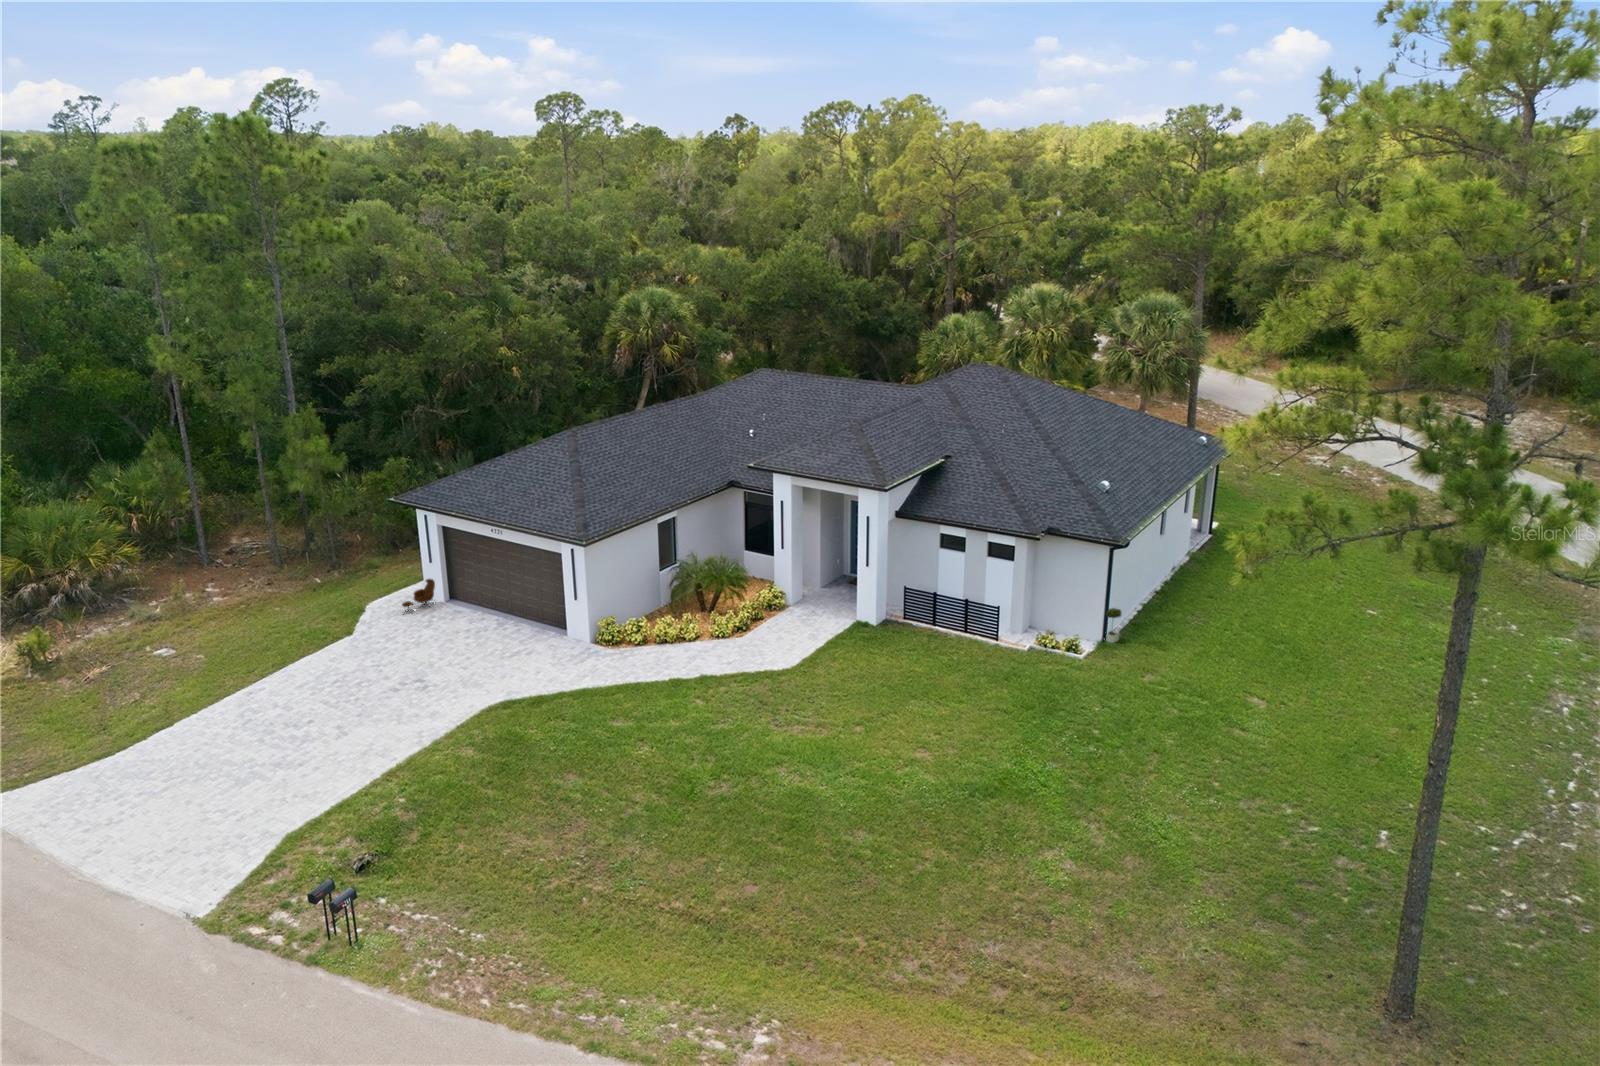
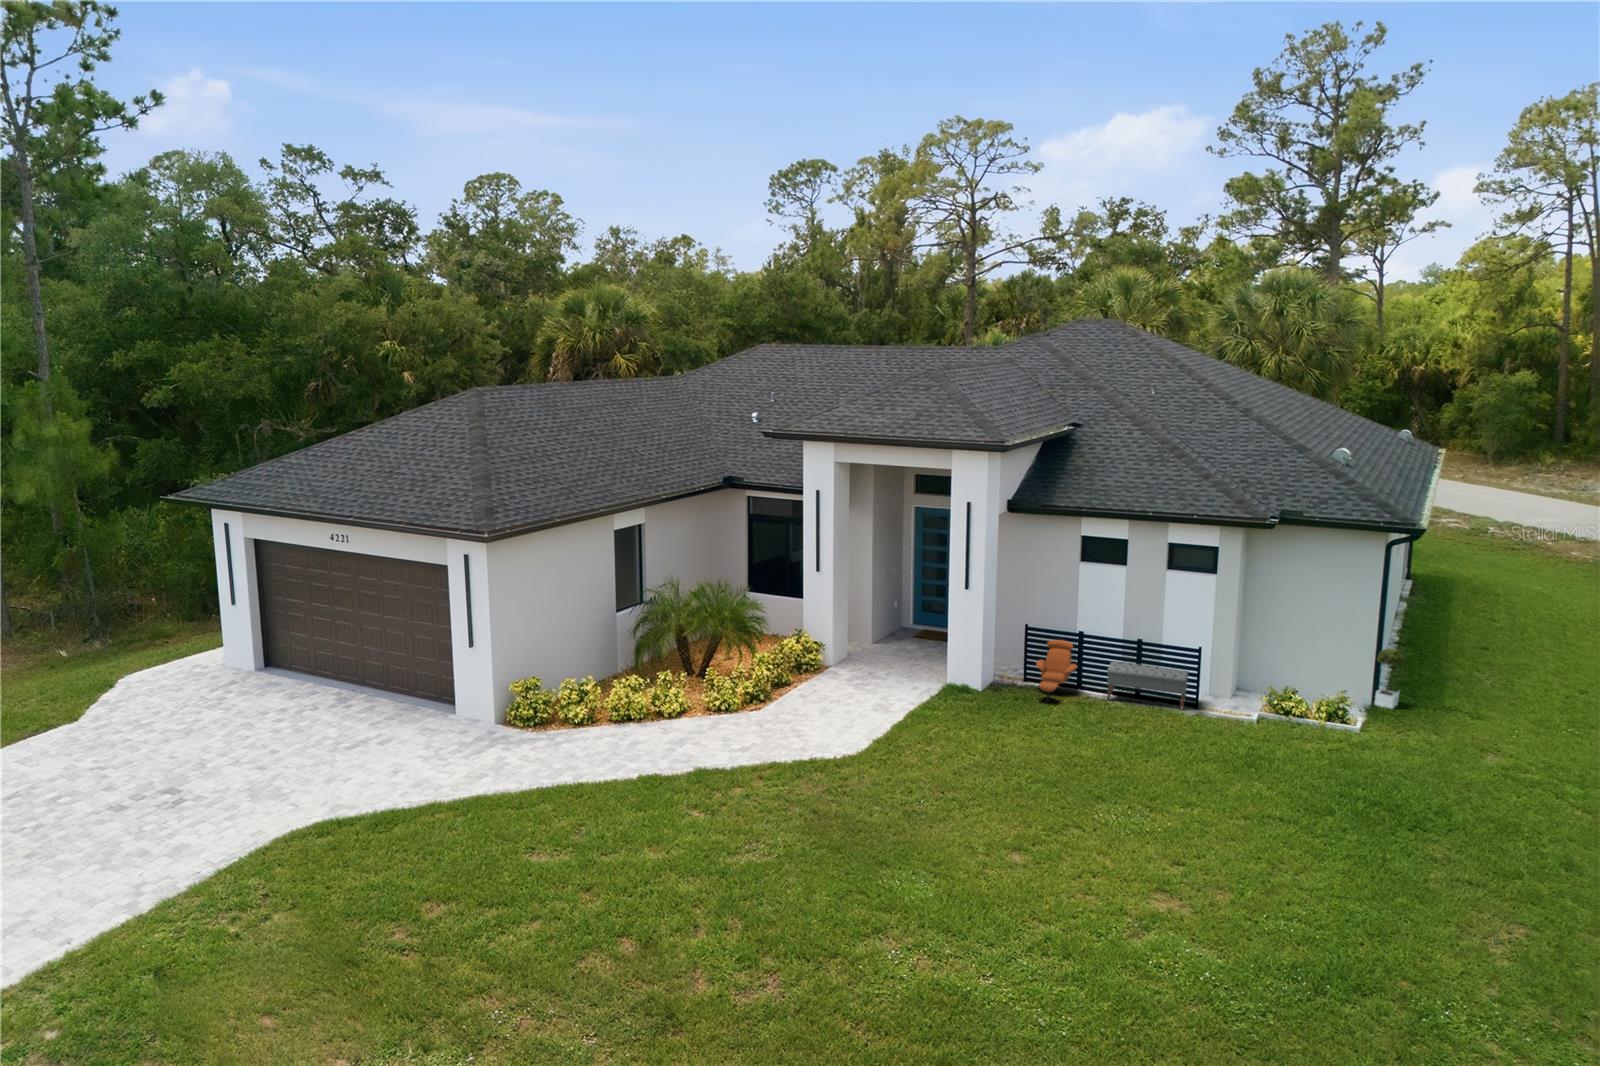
lounge chair: present [402,579,435,611] -> present [1036,640,1077,704]
bench: none [947,611,995,642] -> present [1107,662,1189,709]

